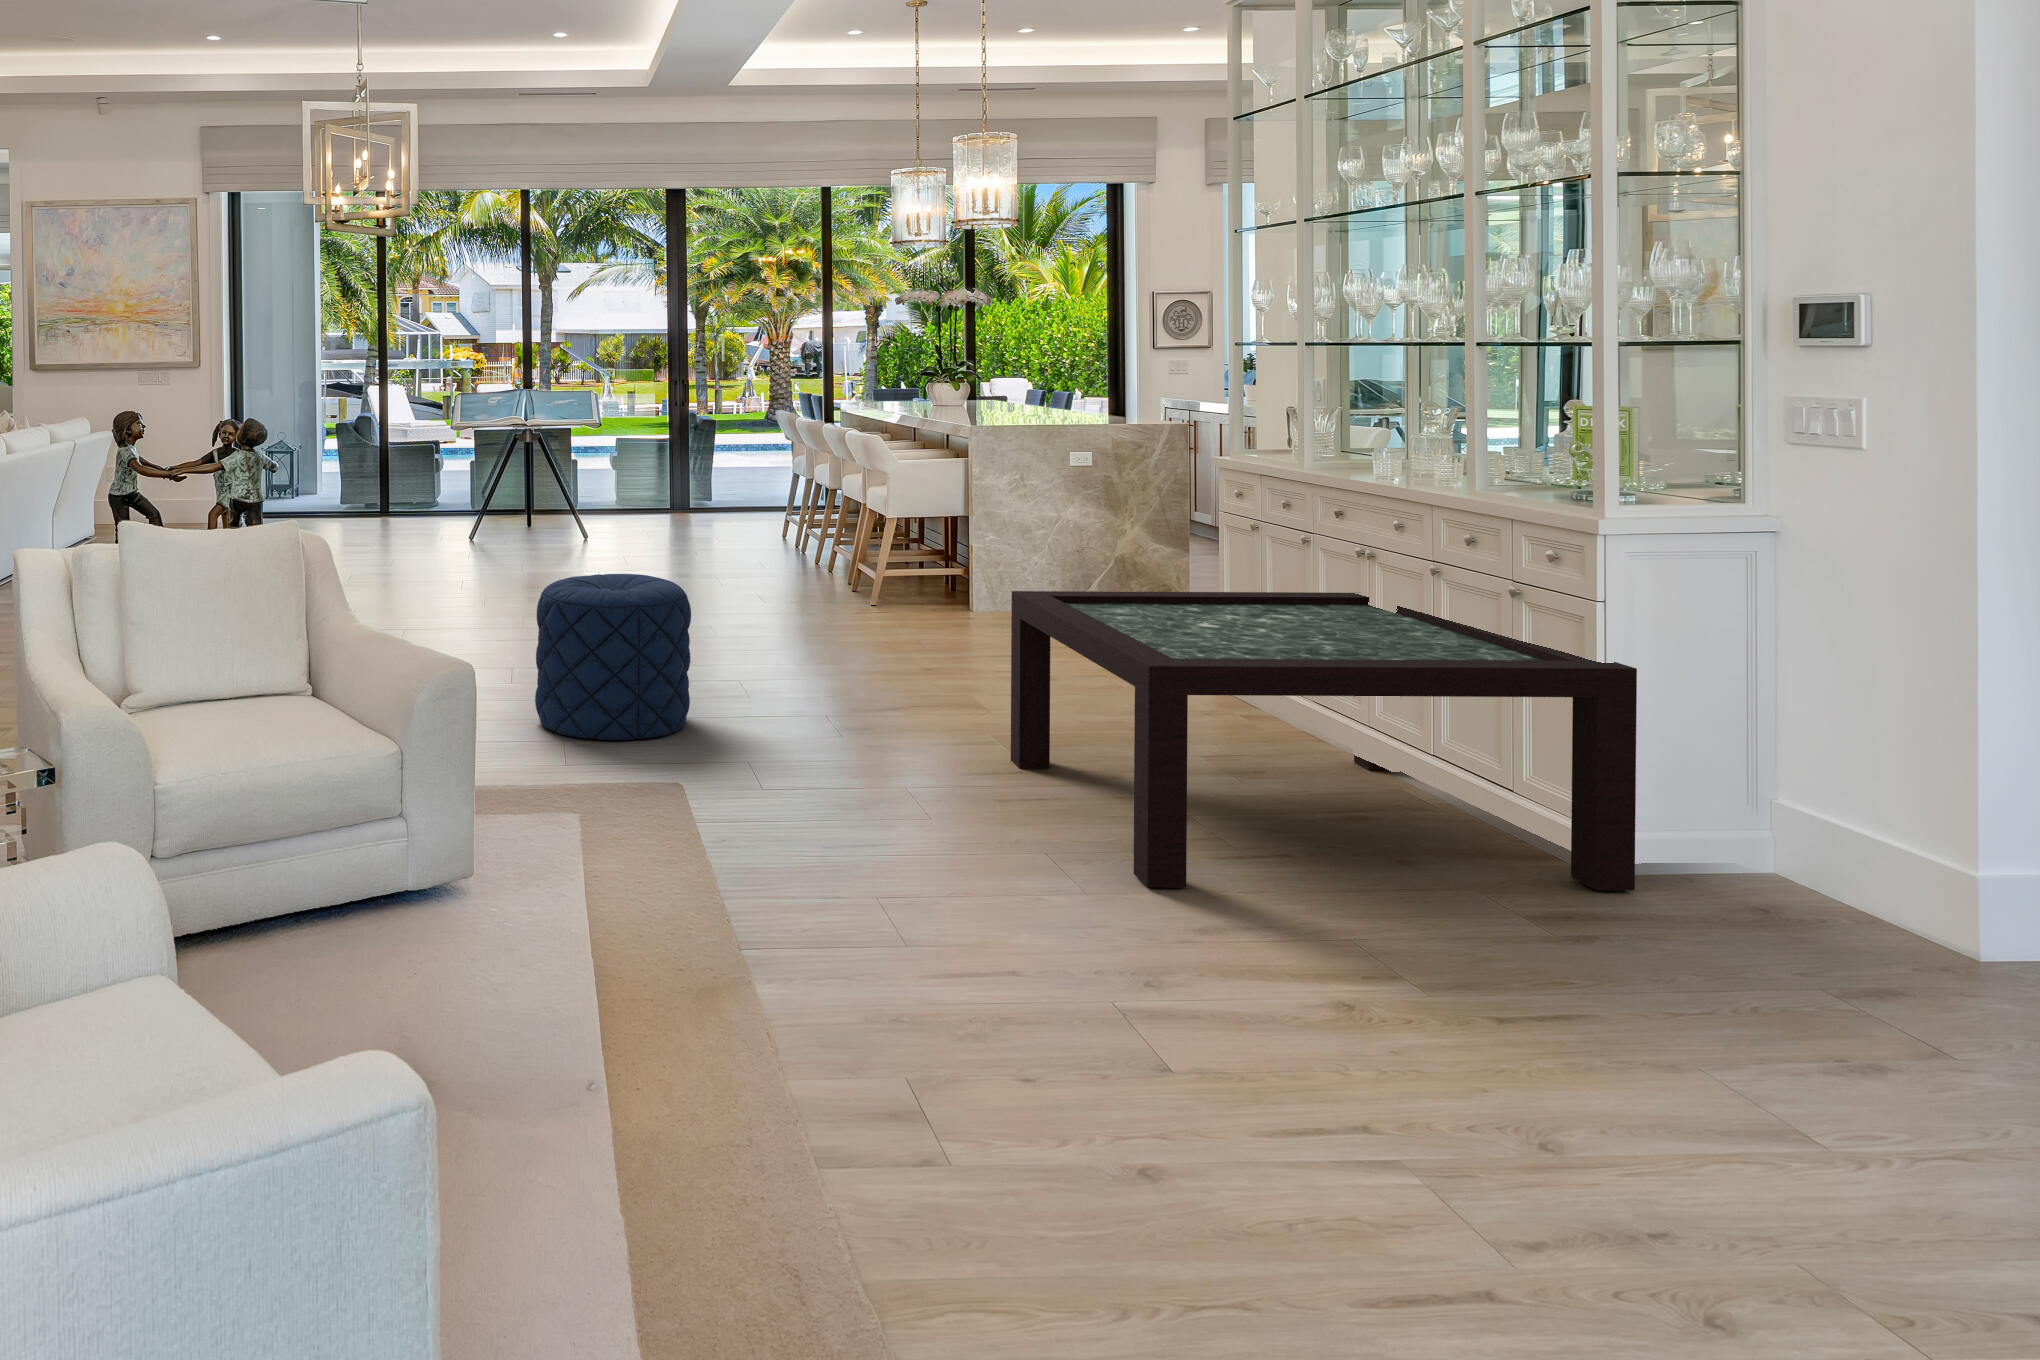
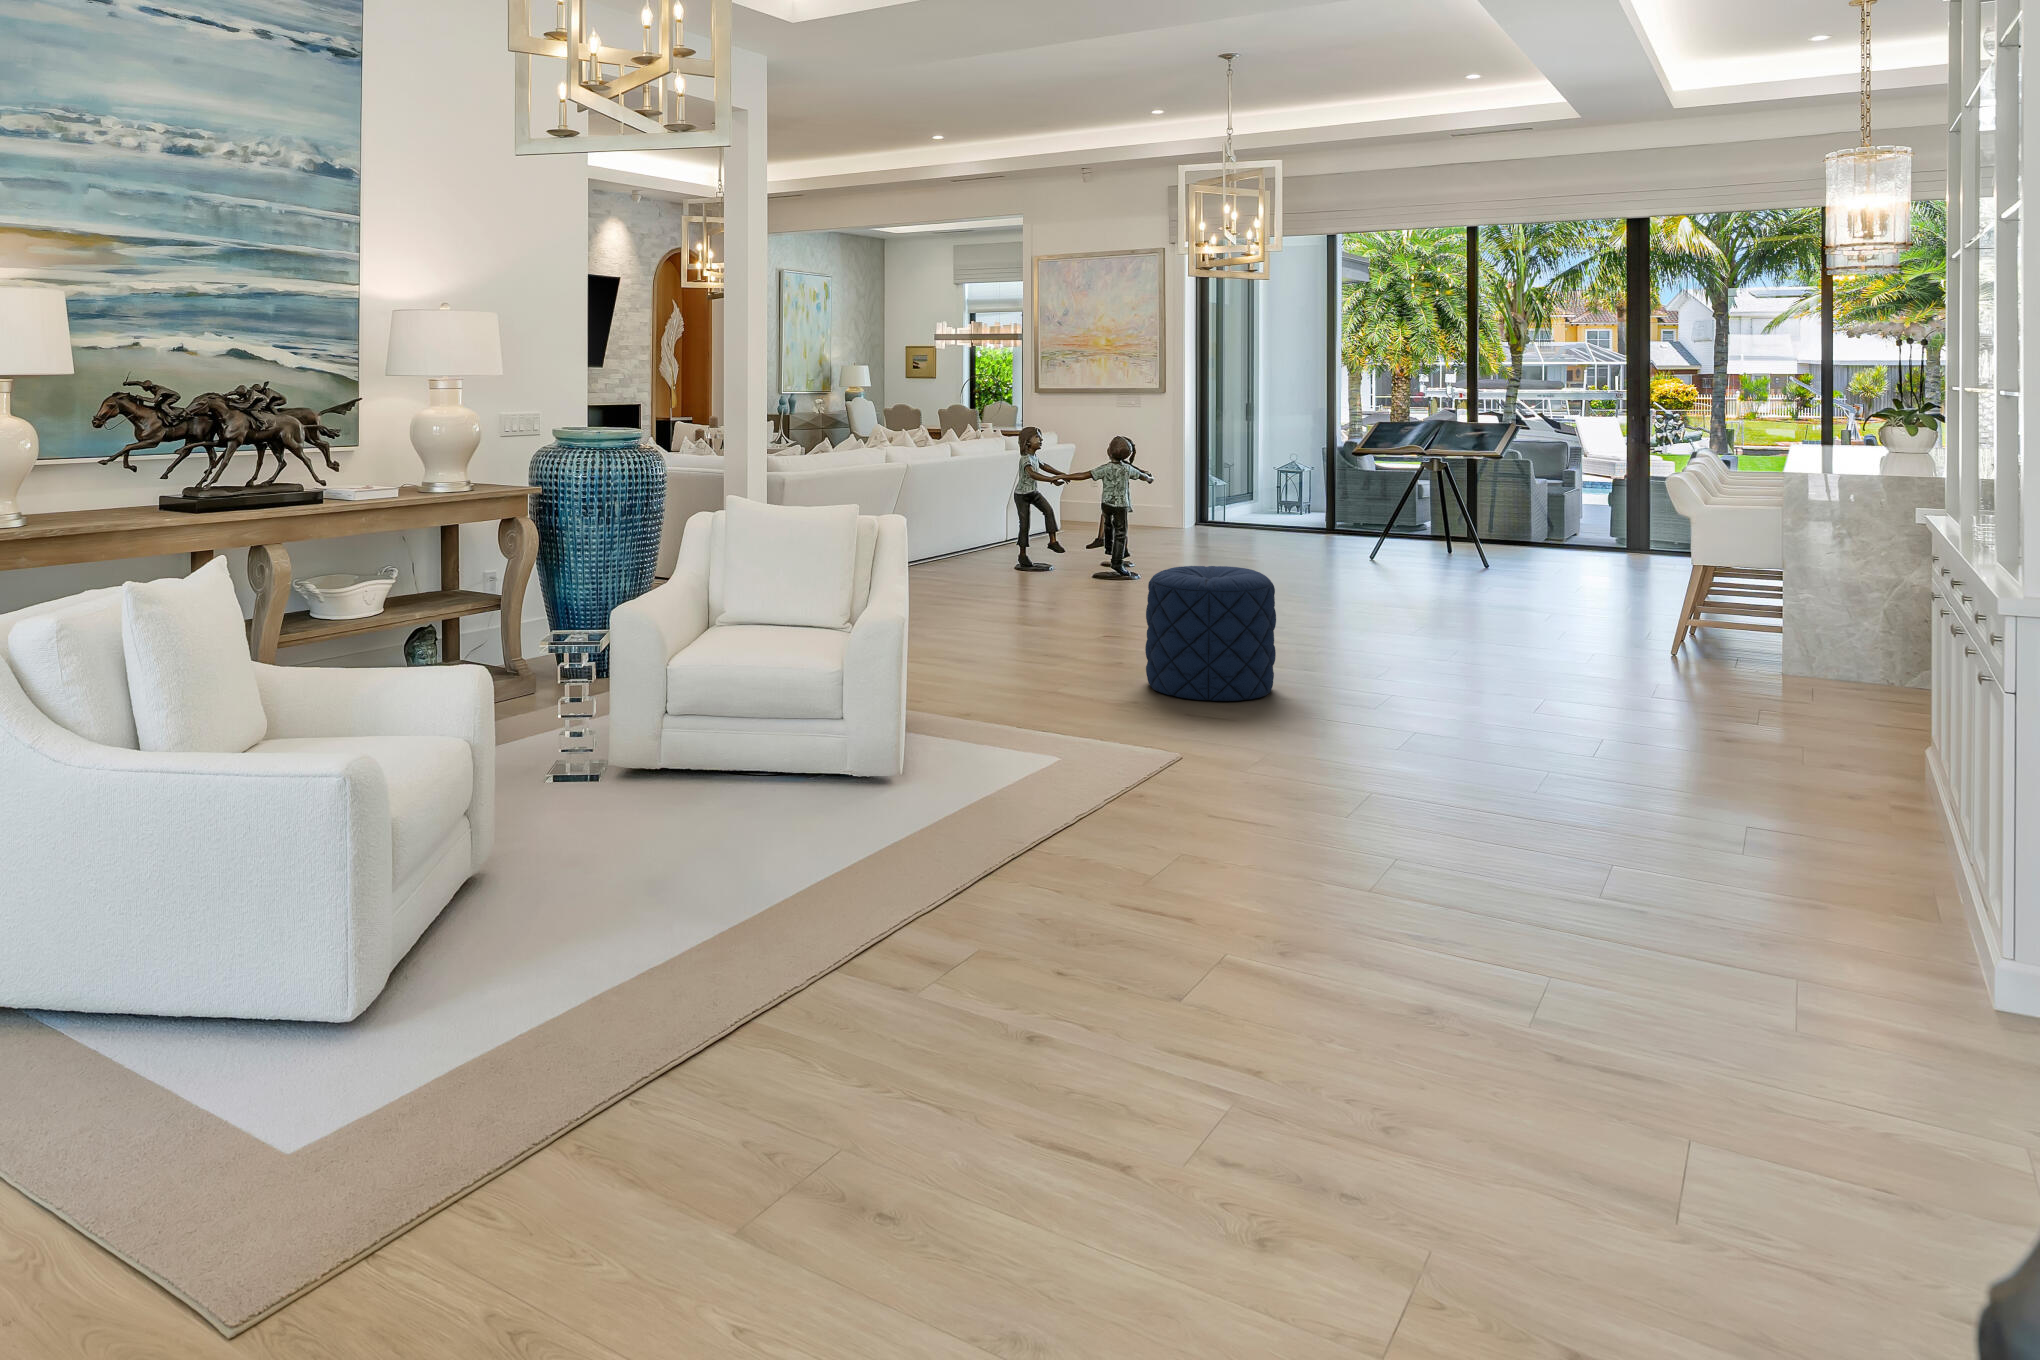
coffee table: present [1011,591,1637,891] -> none [1446,601,1960,933]

